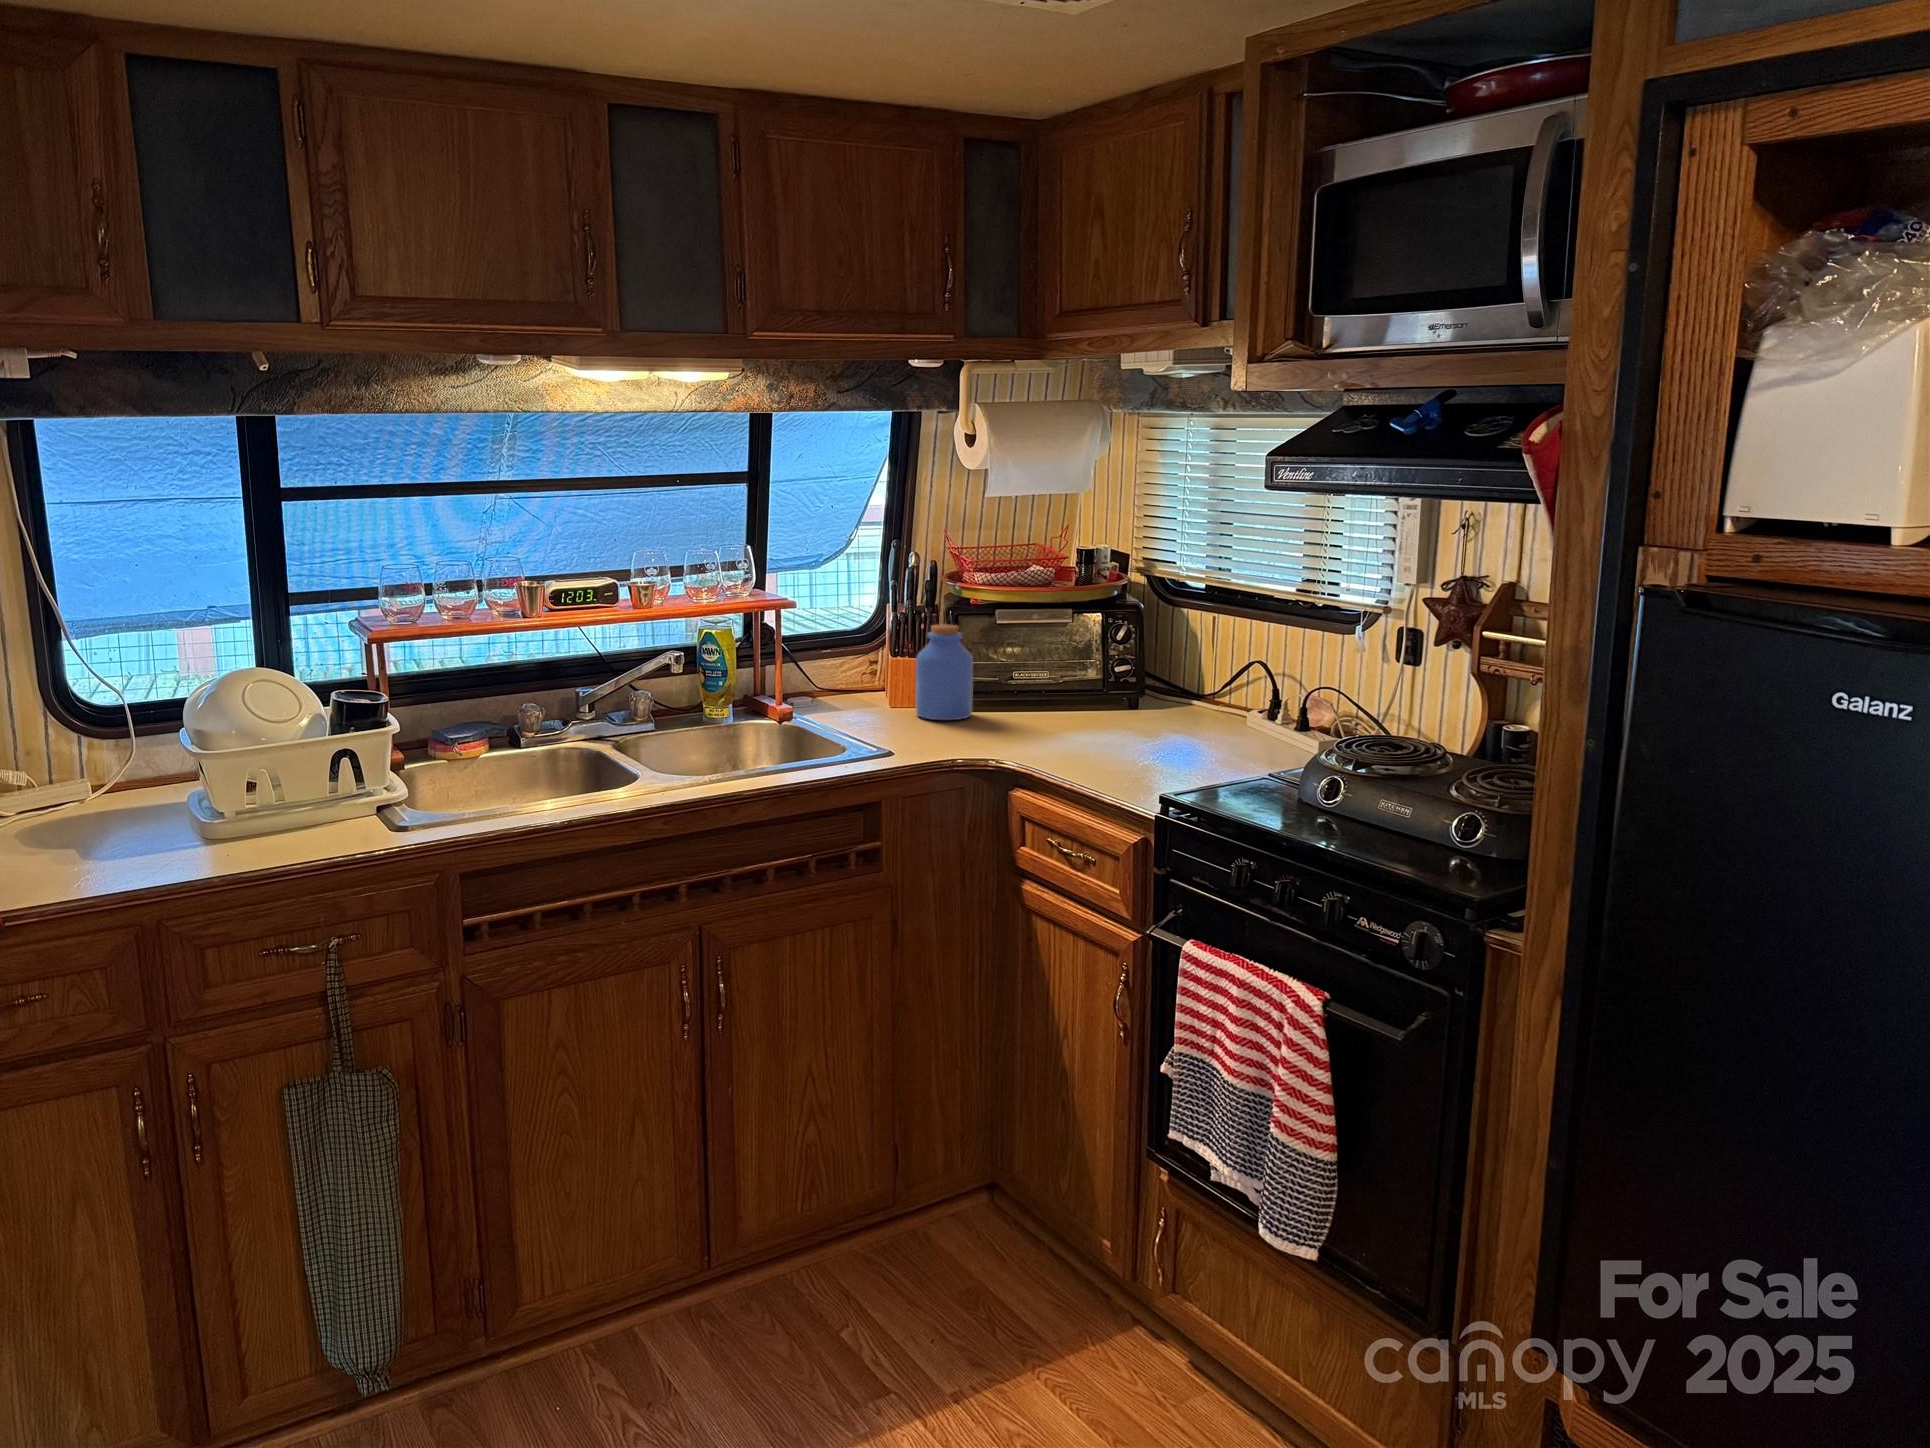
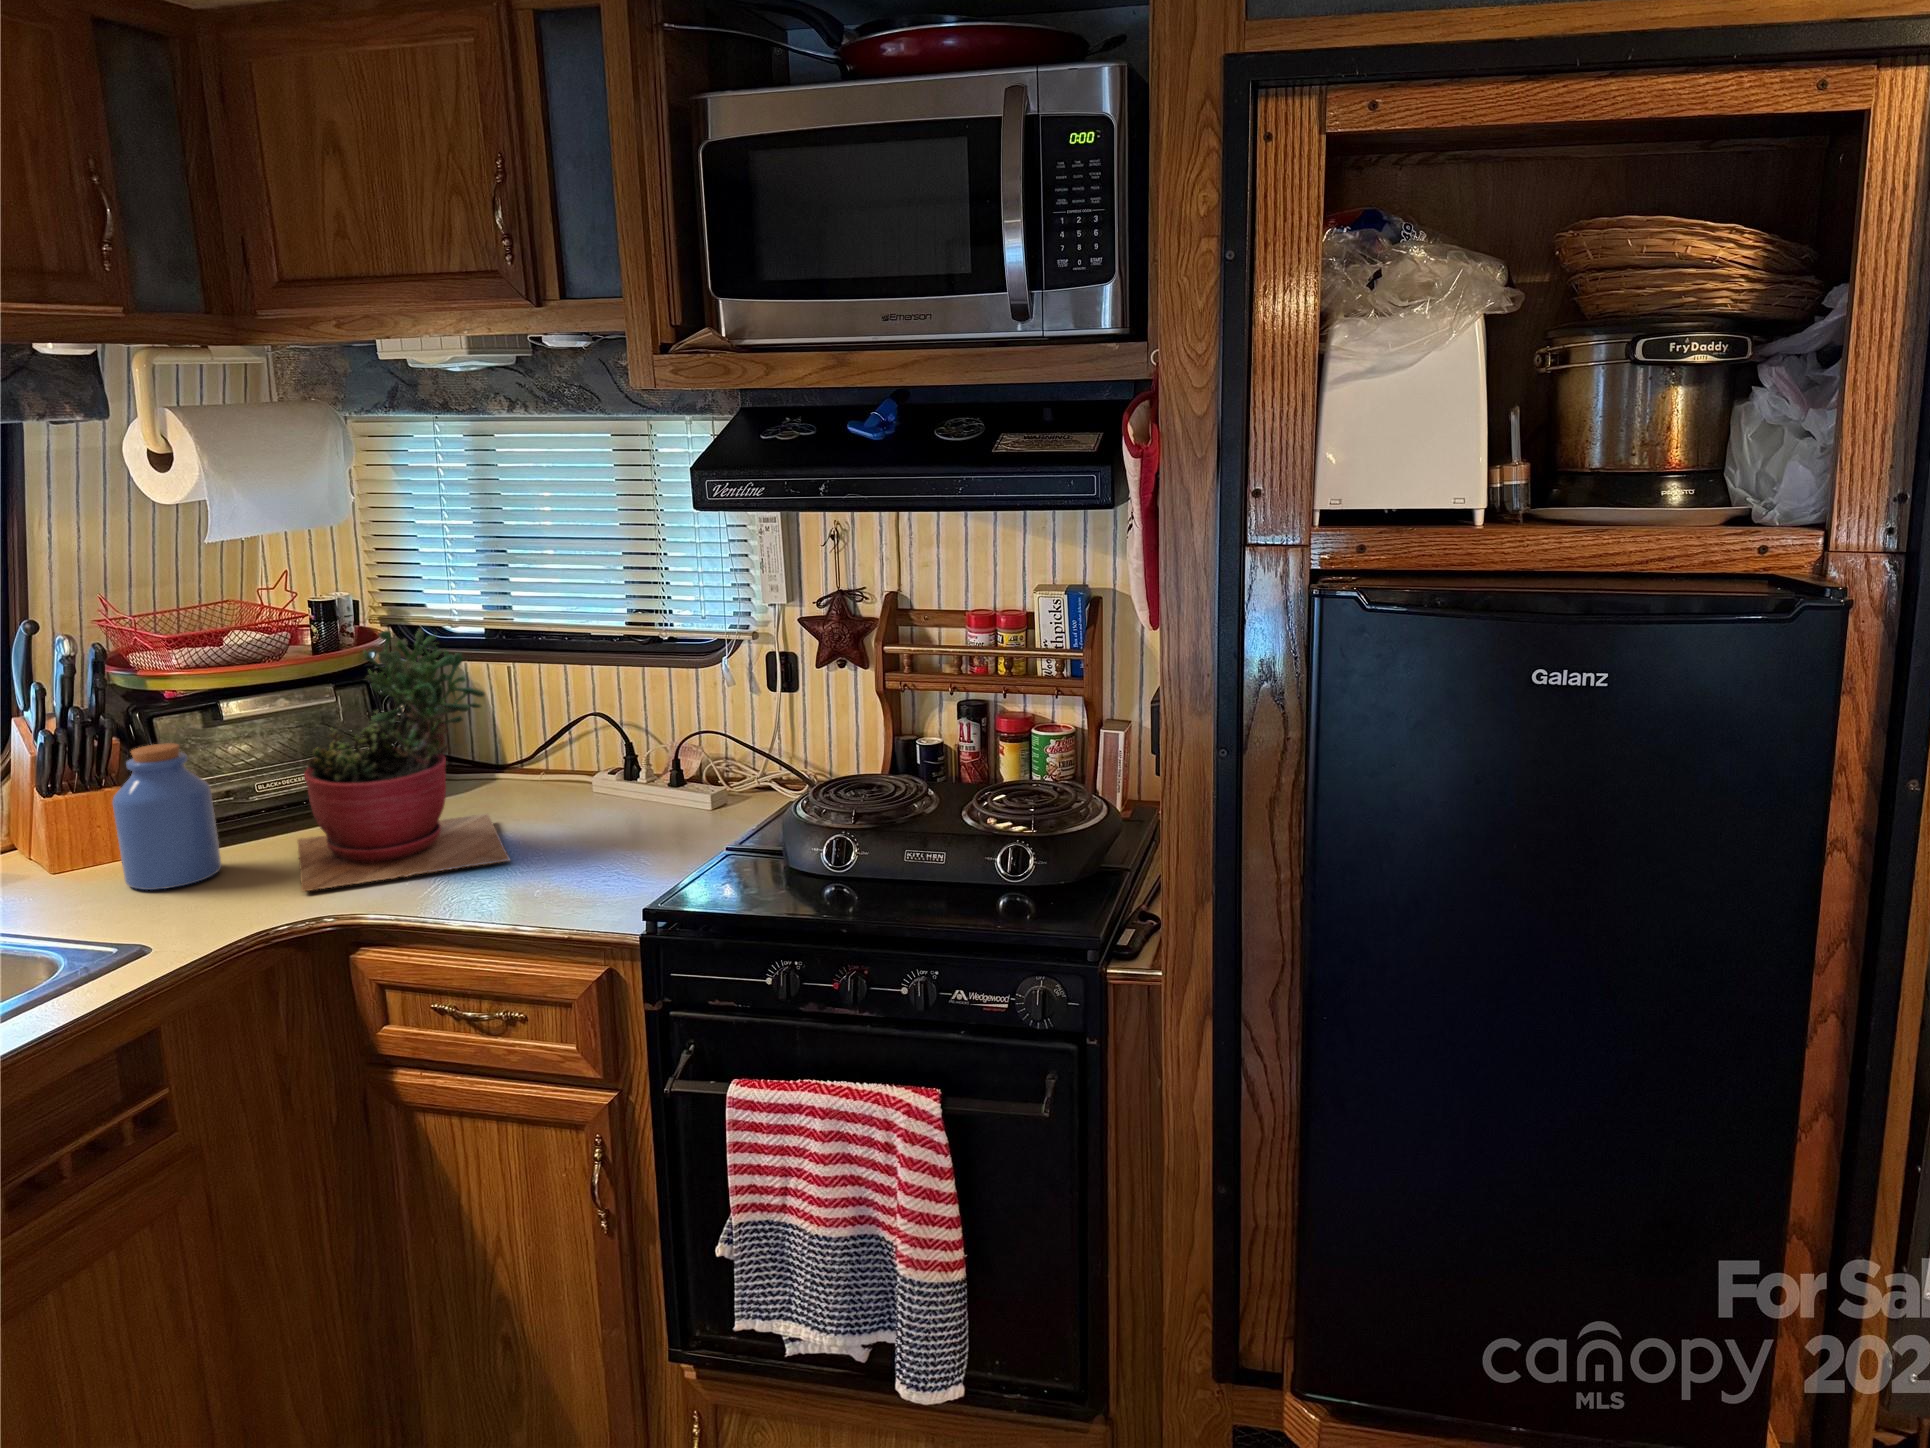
succulent plant: none [995,565,1155,751] -> present [298,629,510,892]

